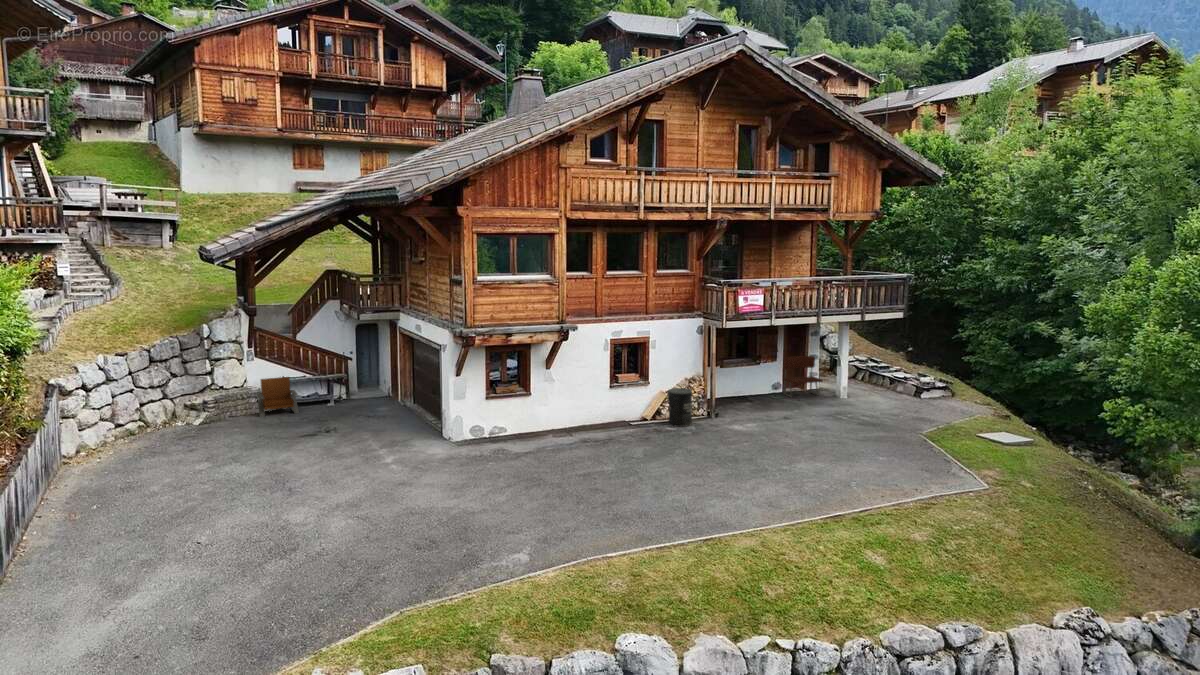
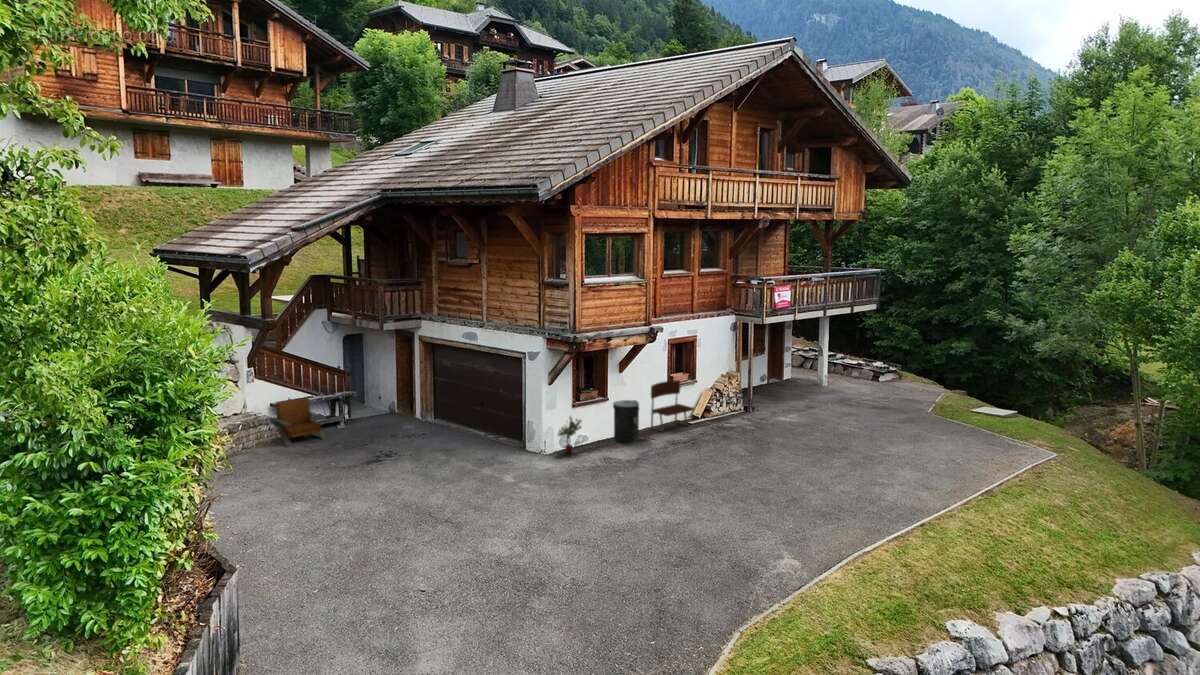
bench: present [784,356,823,397] -> present [651,380,694,432]
trash can: present [668,388,692,427] -> present [613,400,639,443]
potted tree: none [459,406,488,442] -> present [558,417,581,453]

